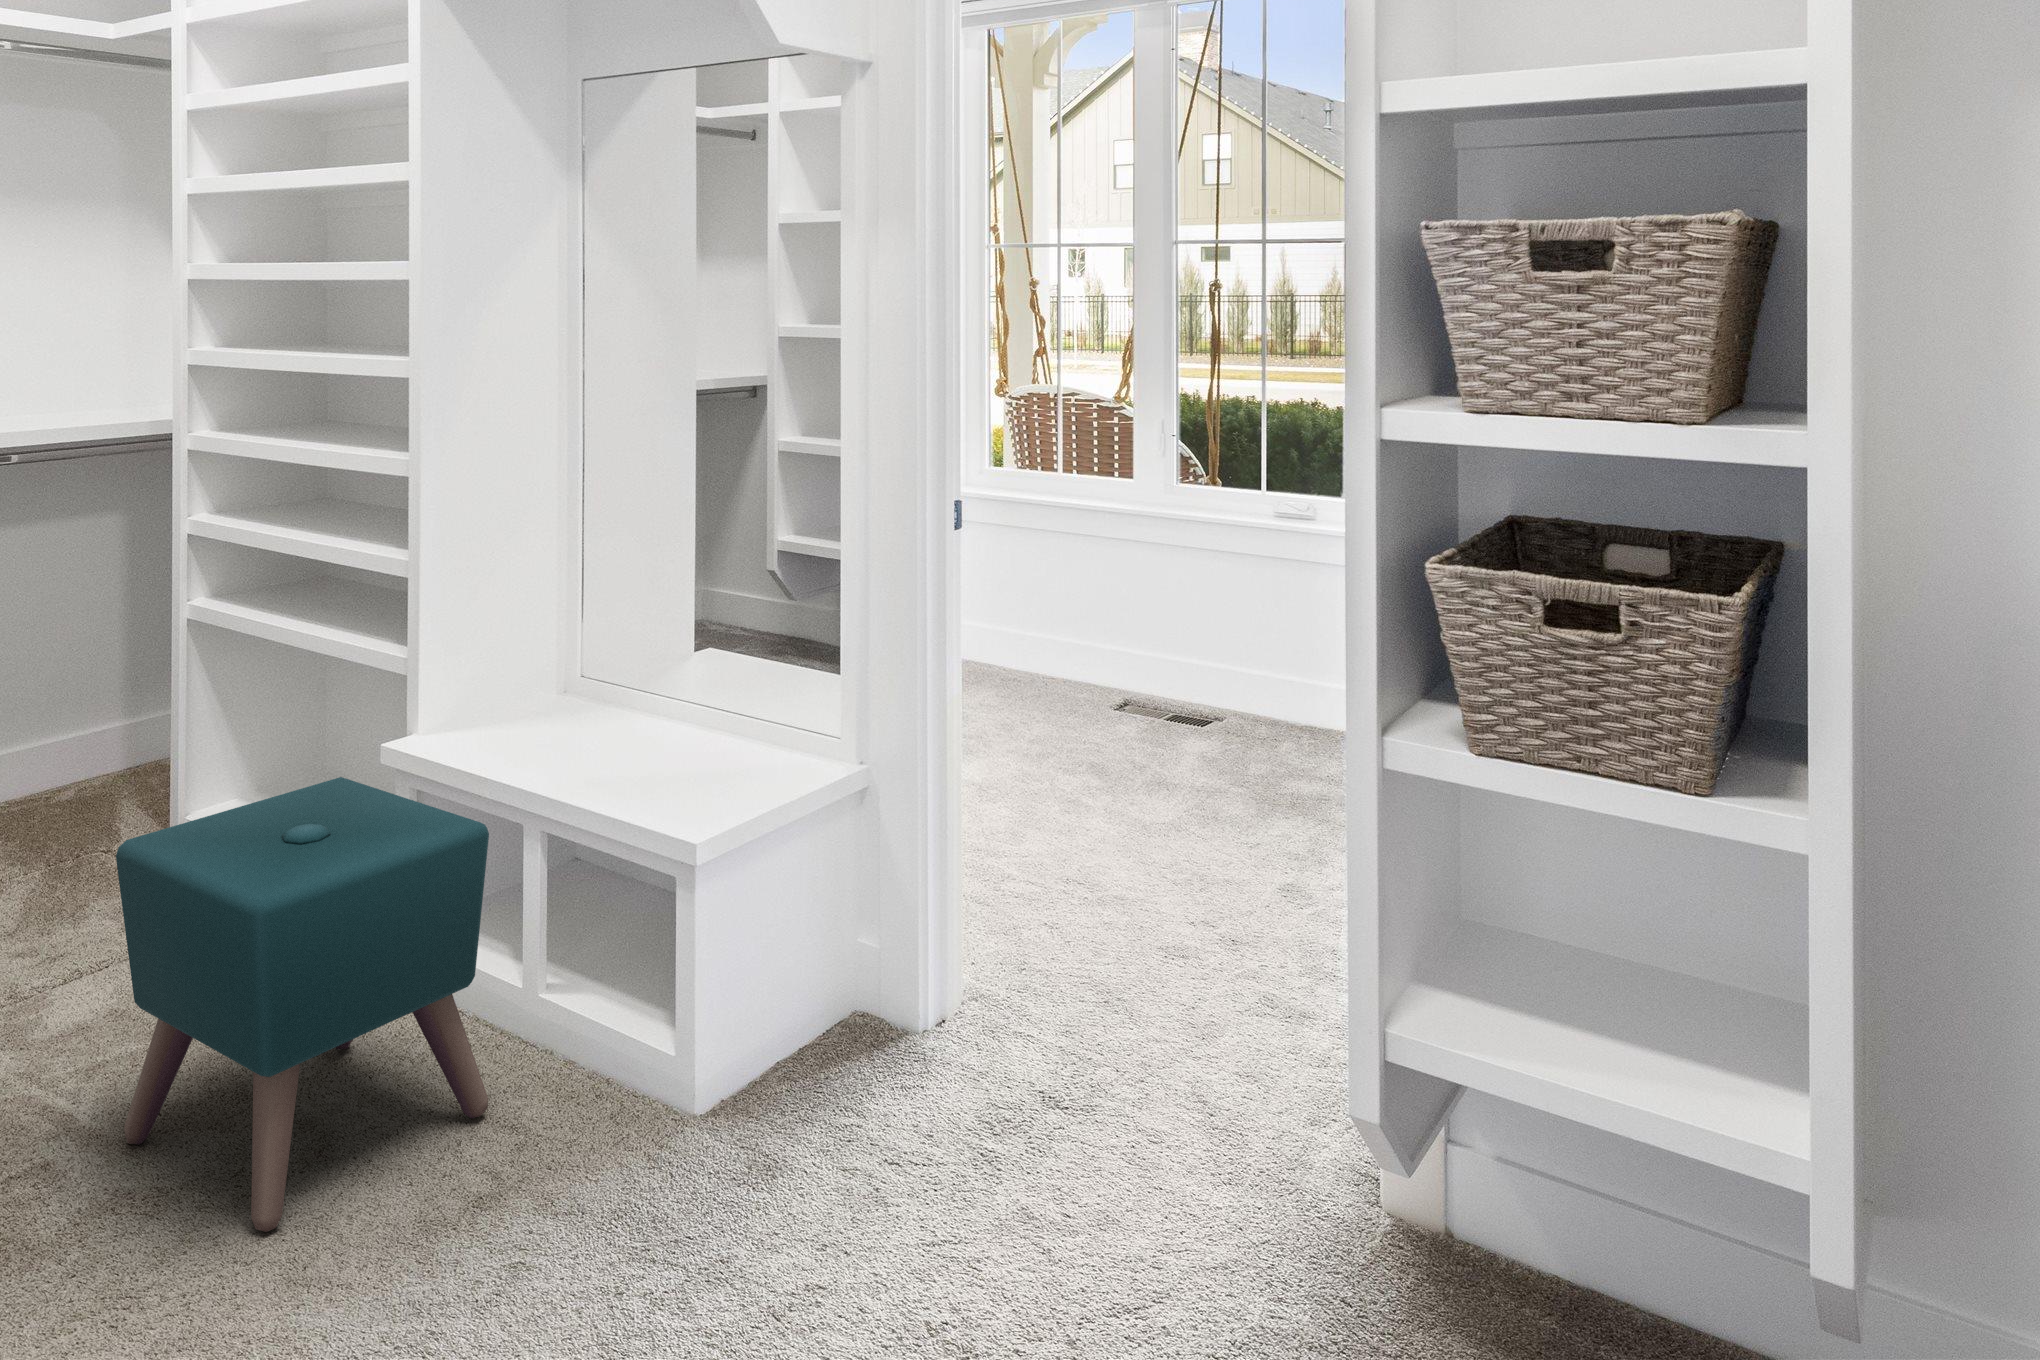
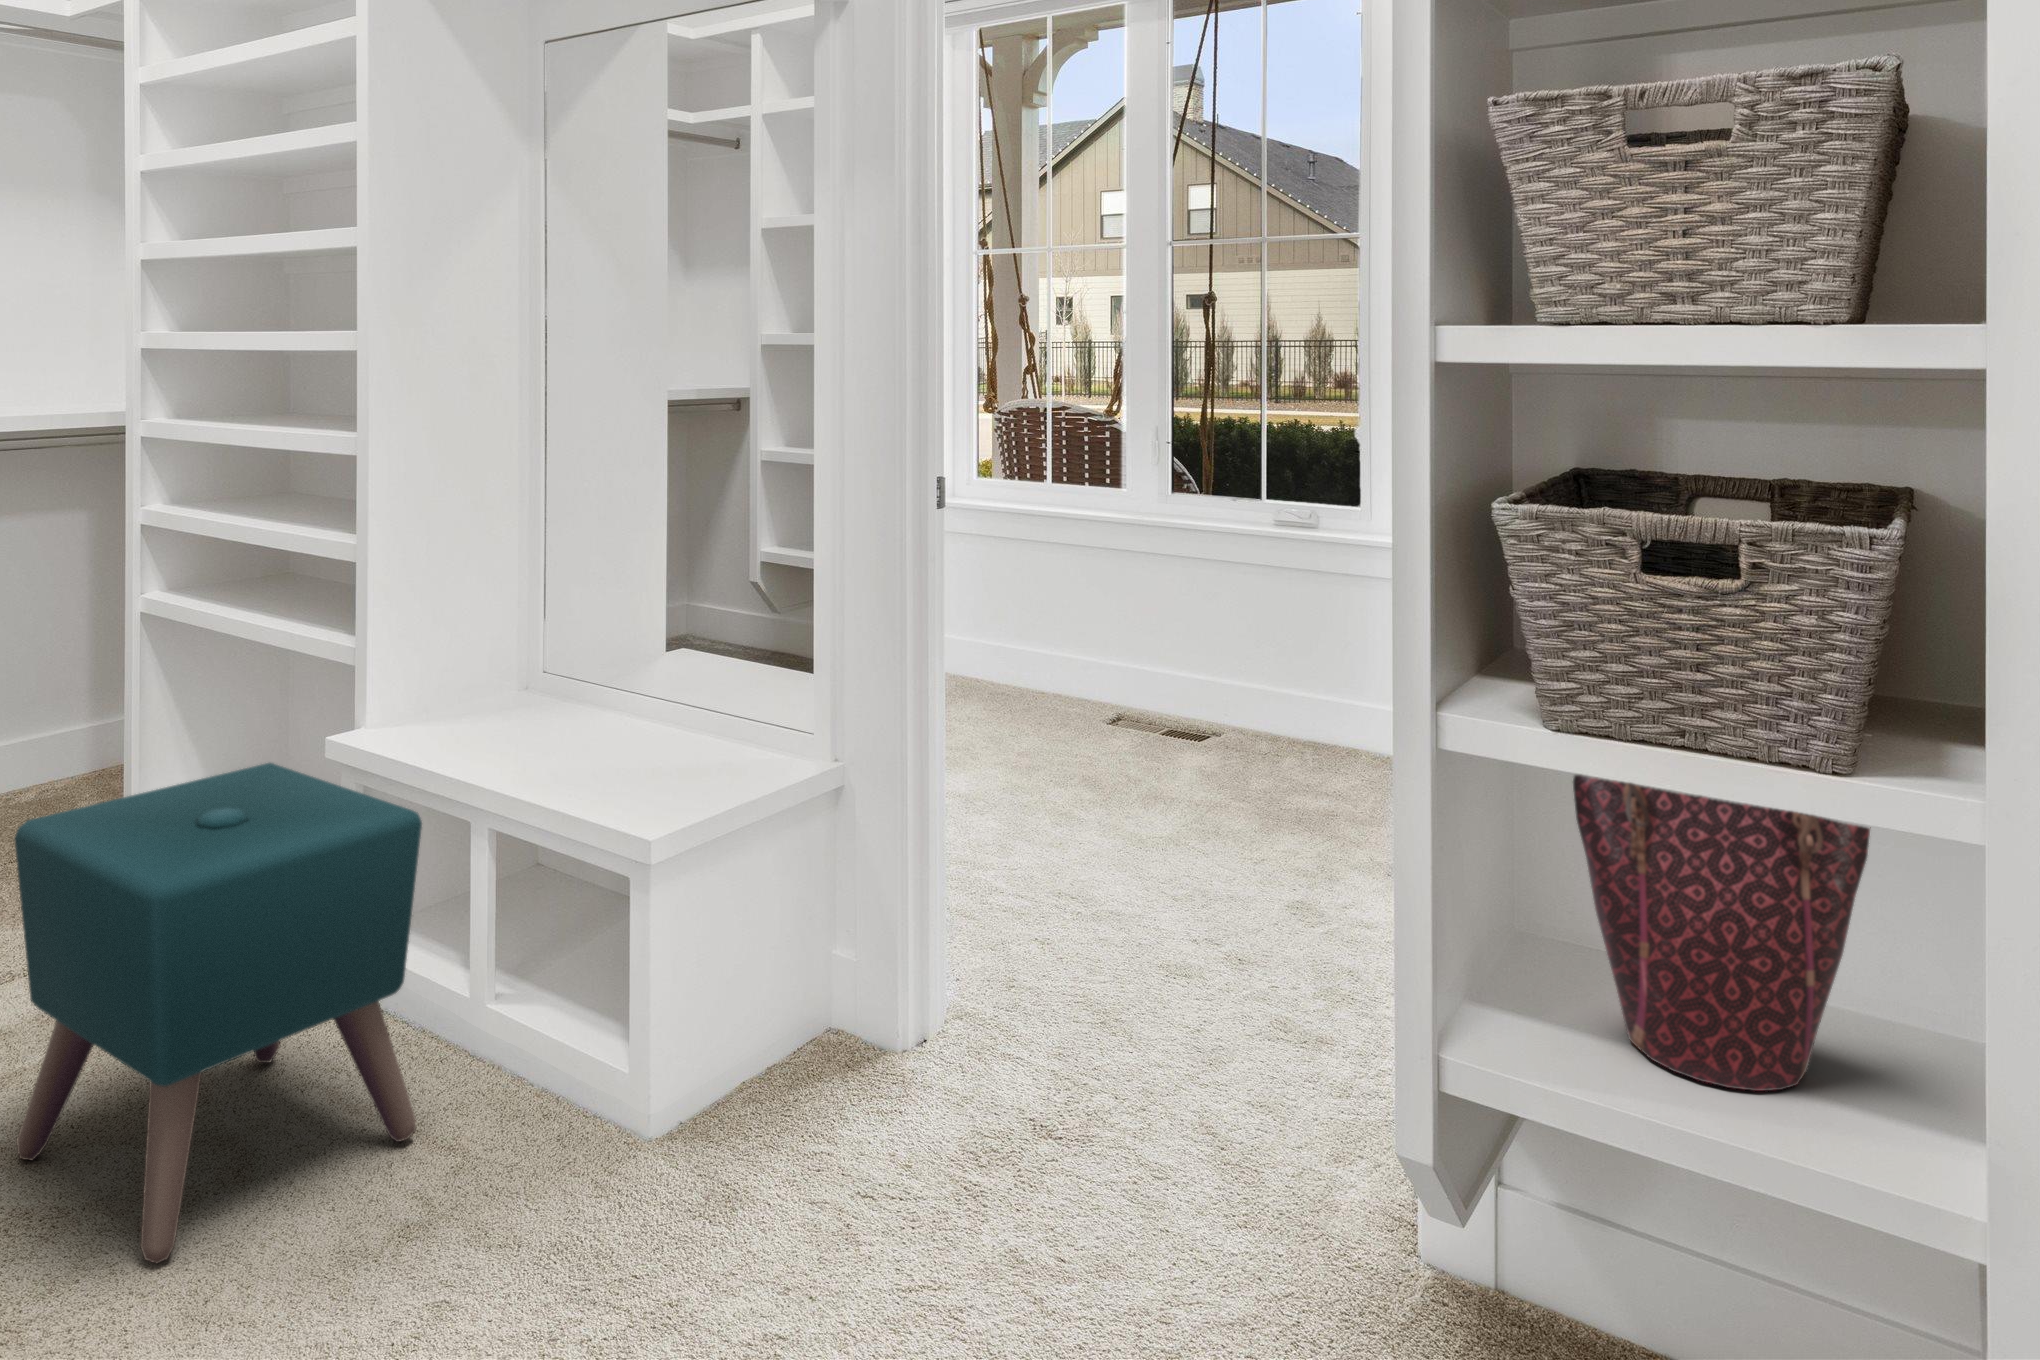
handbag: none [1495,702,1734,1050] -> present [1573,775,1871,1091]

